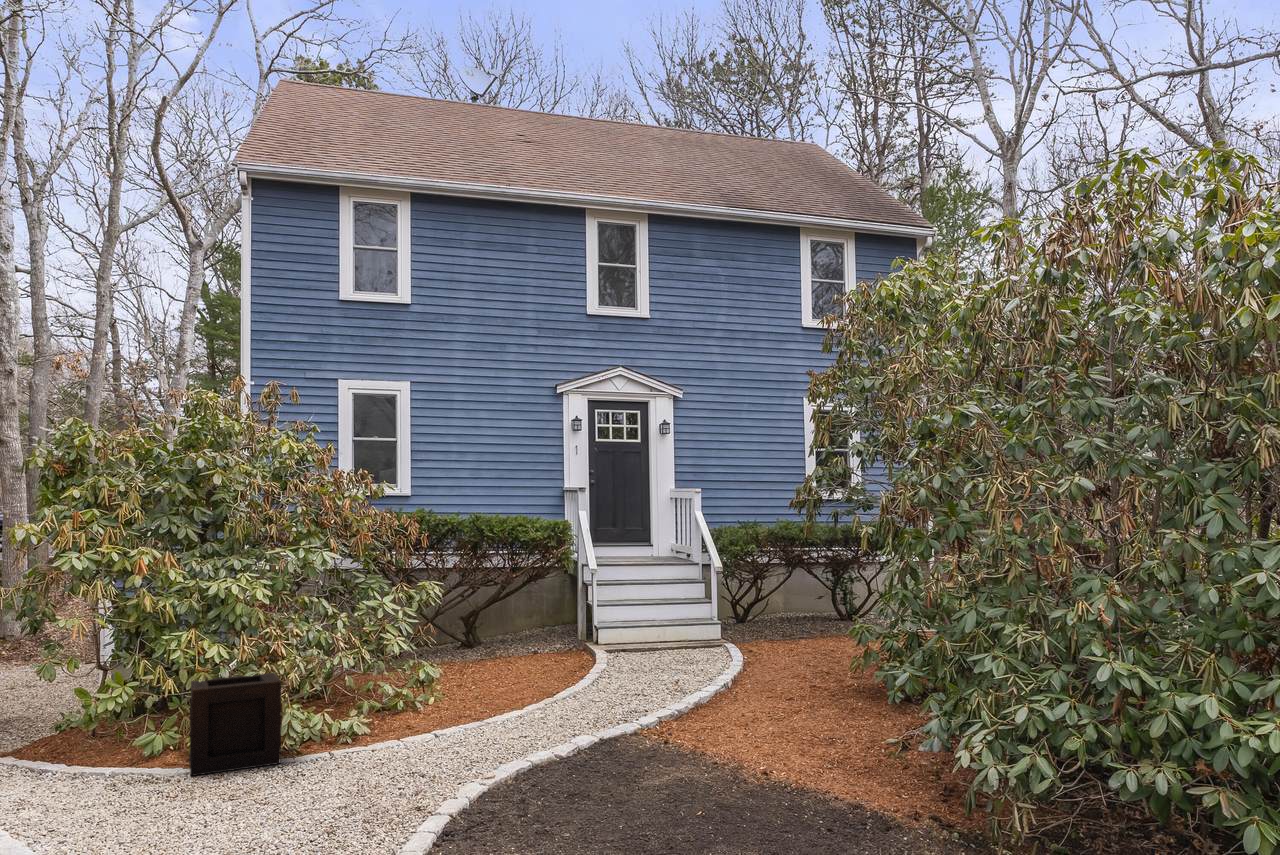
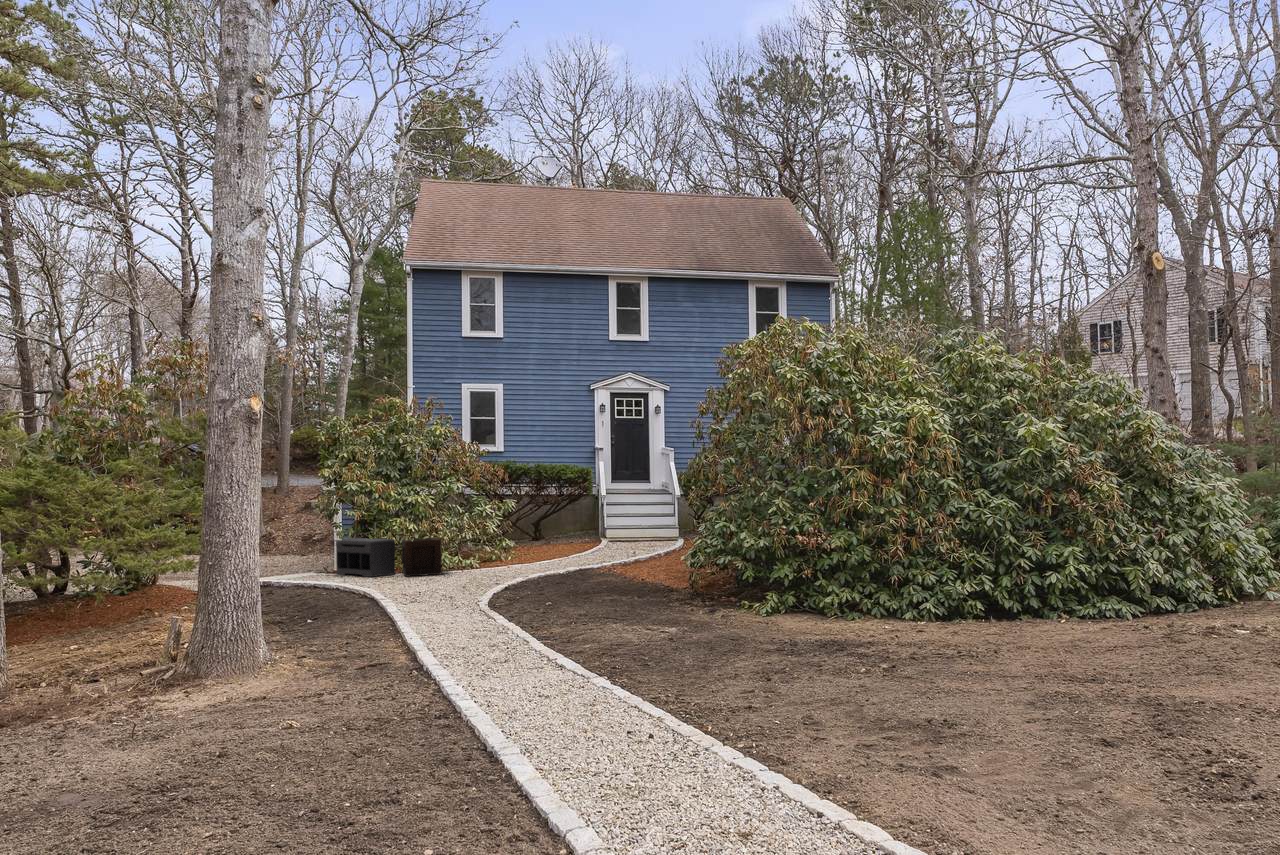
bench: none [33,675,174,779] -> present [336,538,396,577]

